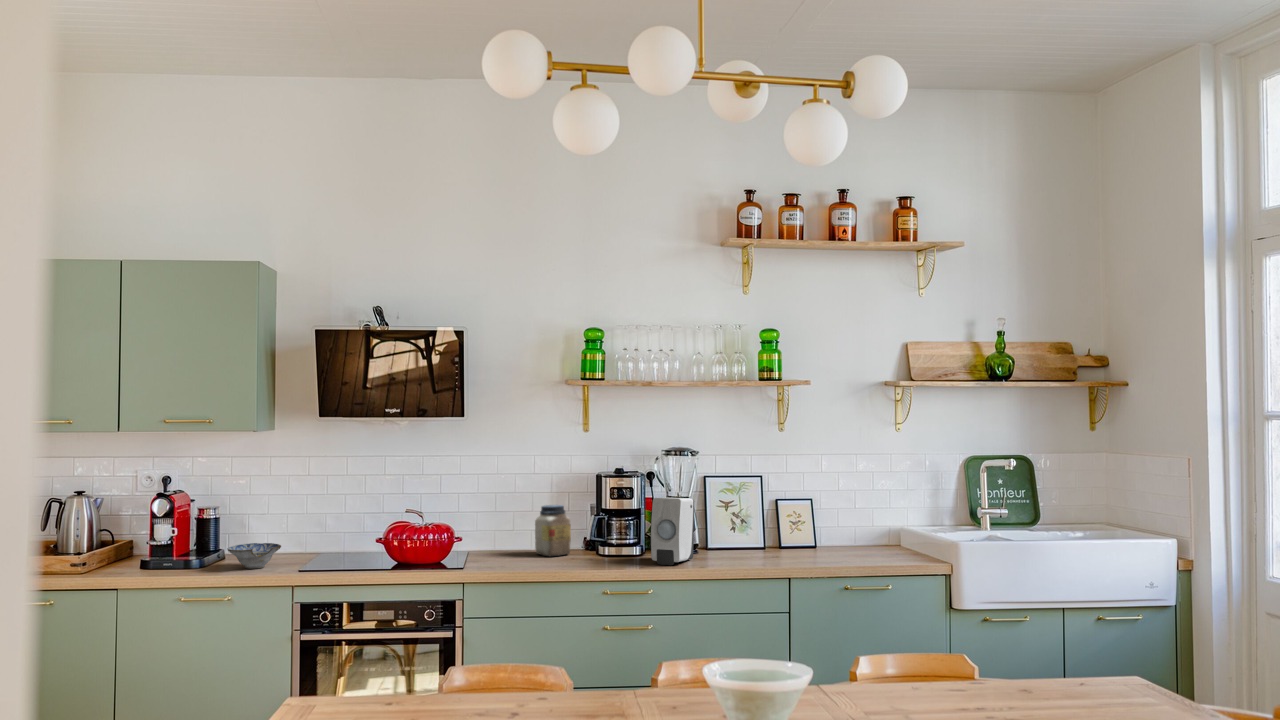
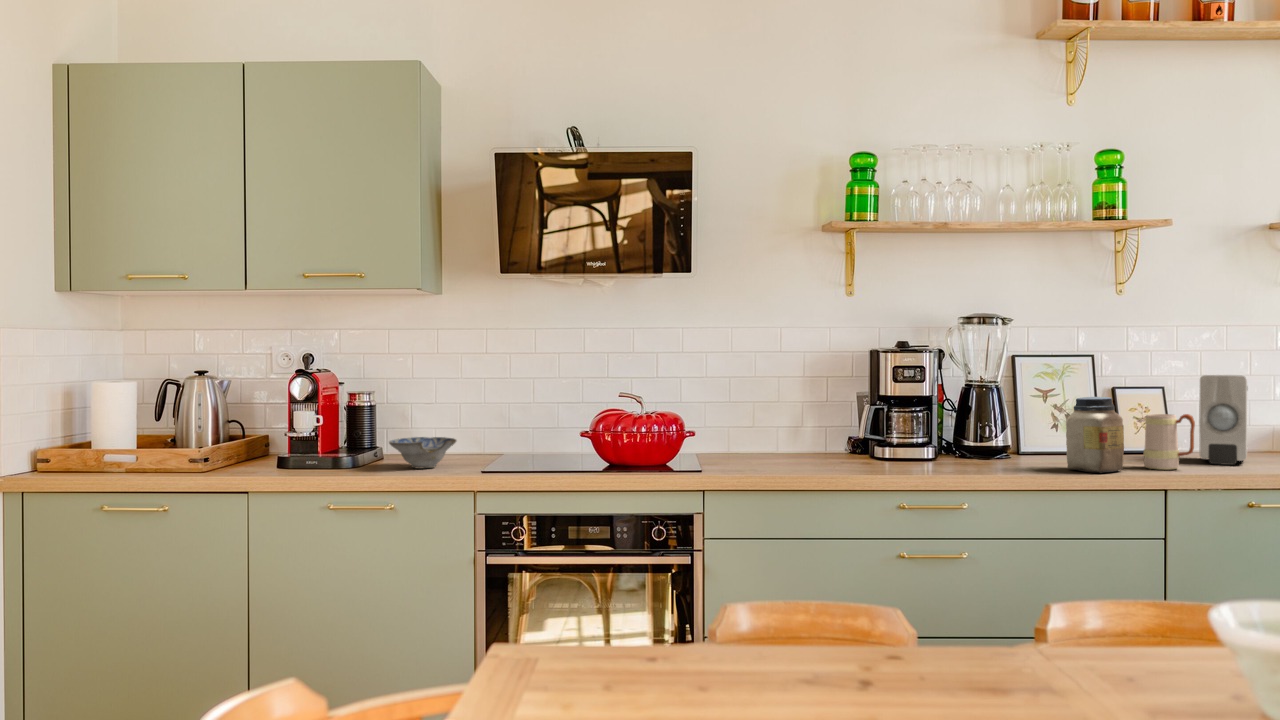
soap dispenser: present [651,498,694,565] -> present [1199,375,1248,465]
jar: present [535,505,571,557] -> present [1066,397,1124,473]
mug: none [782,522,814,562] -> present [1144,414,1195,470]

